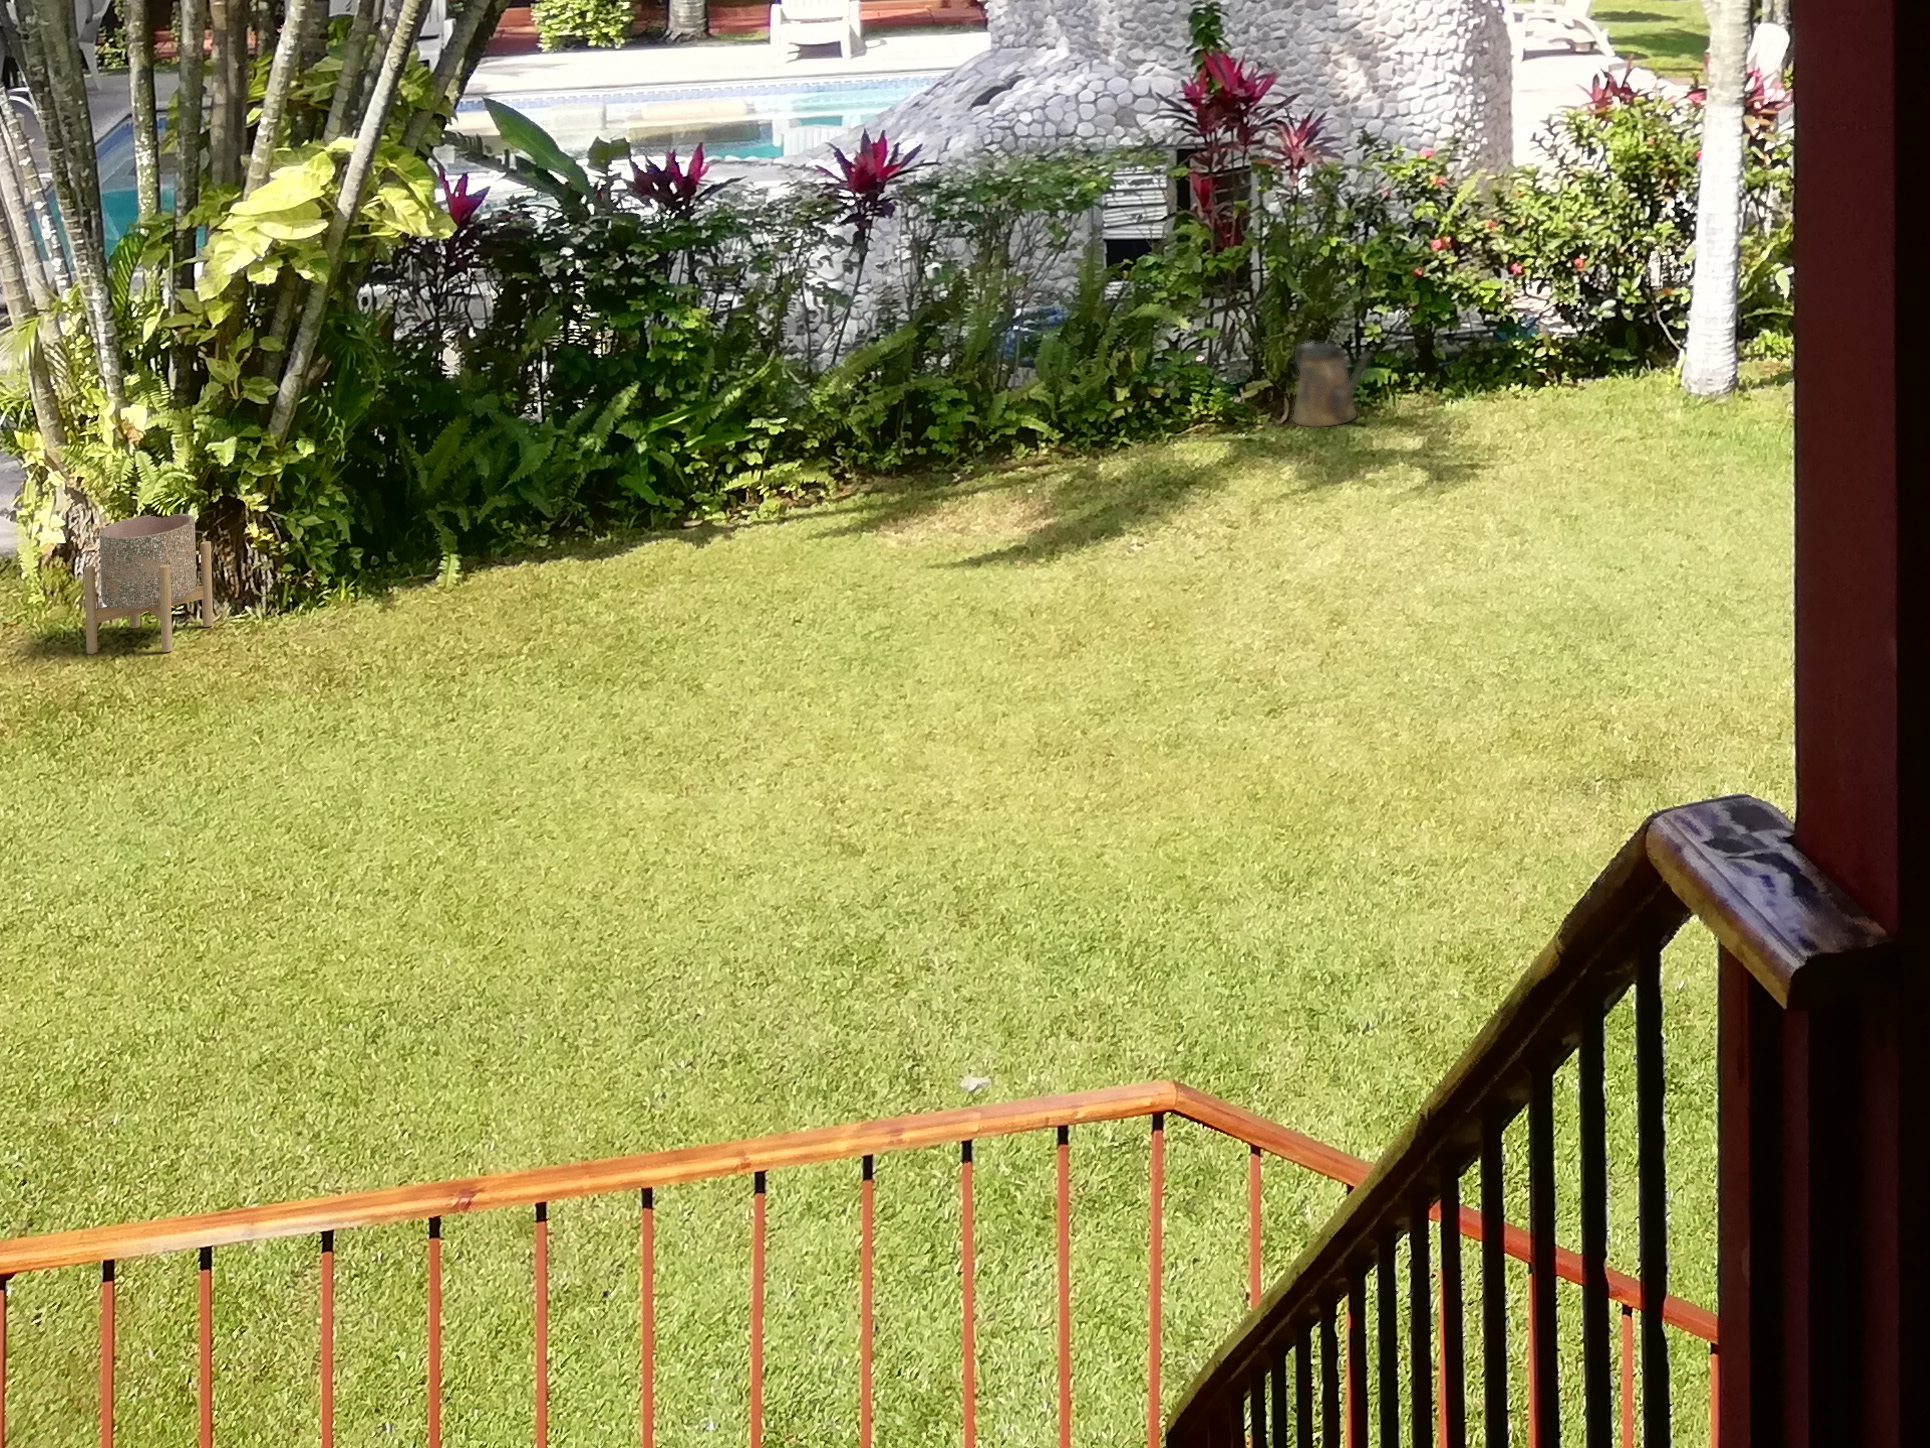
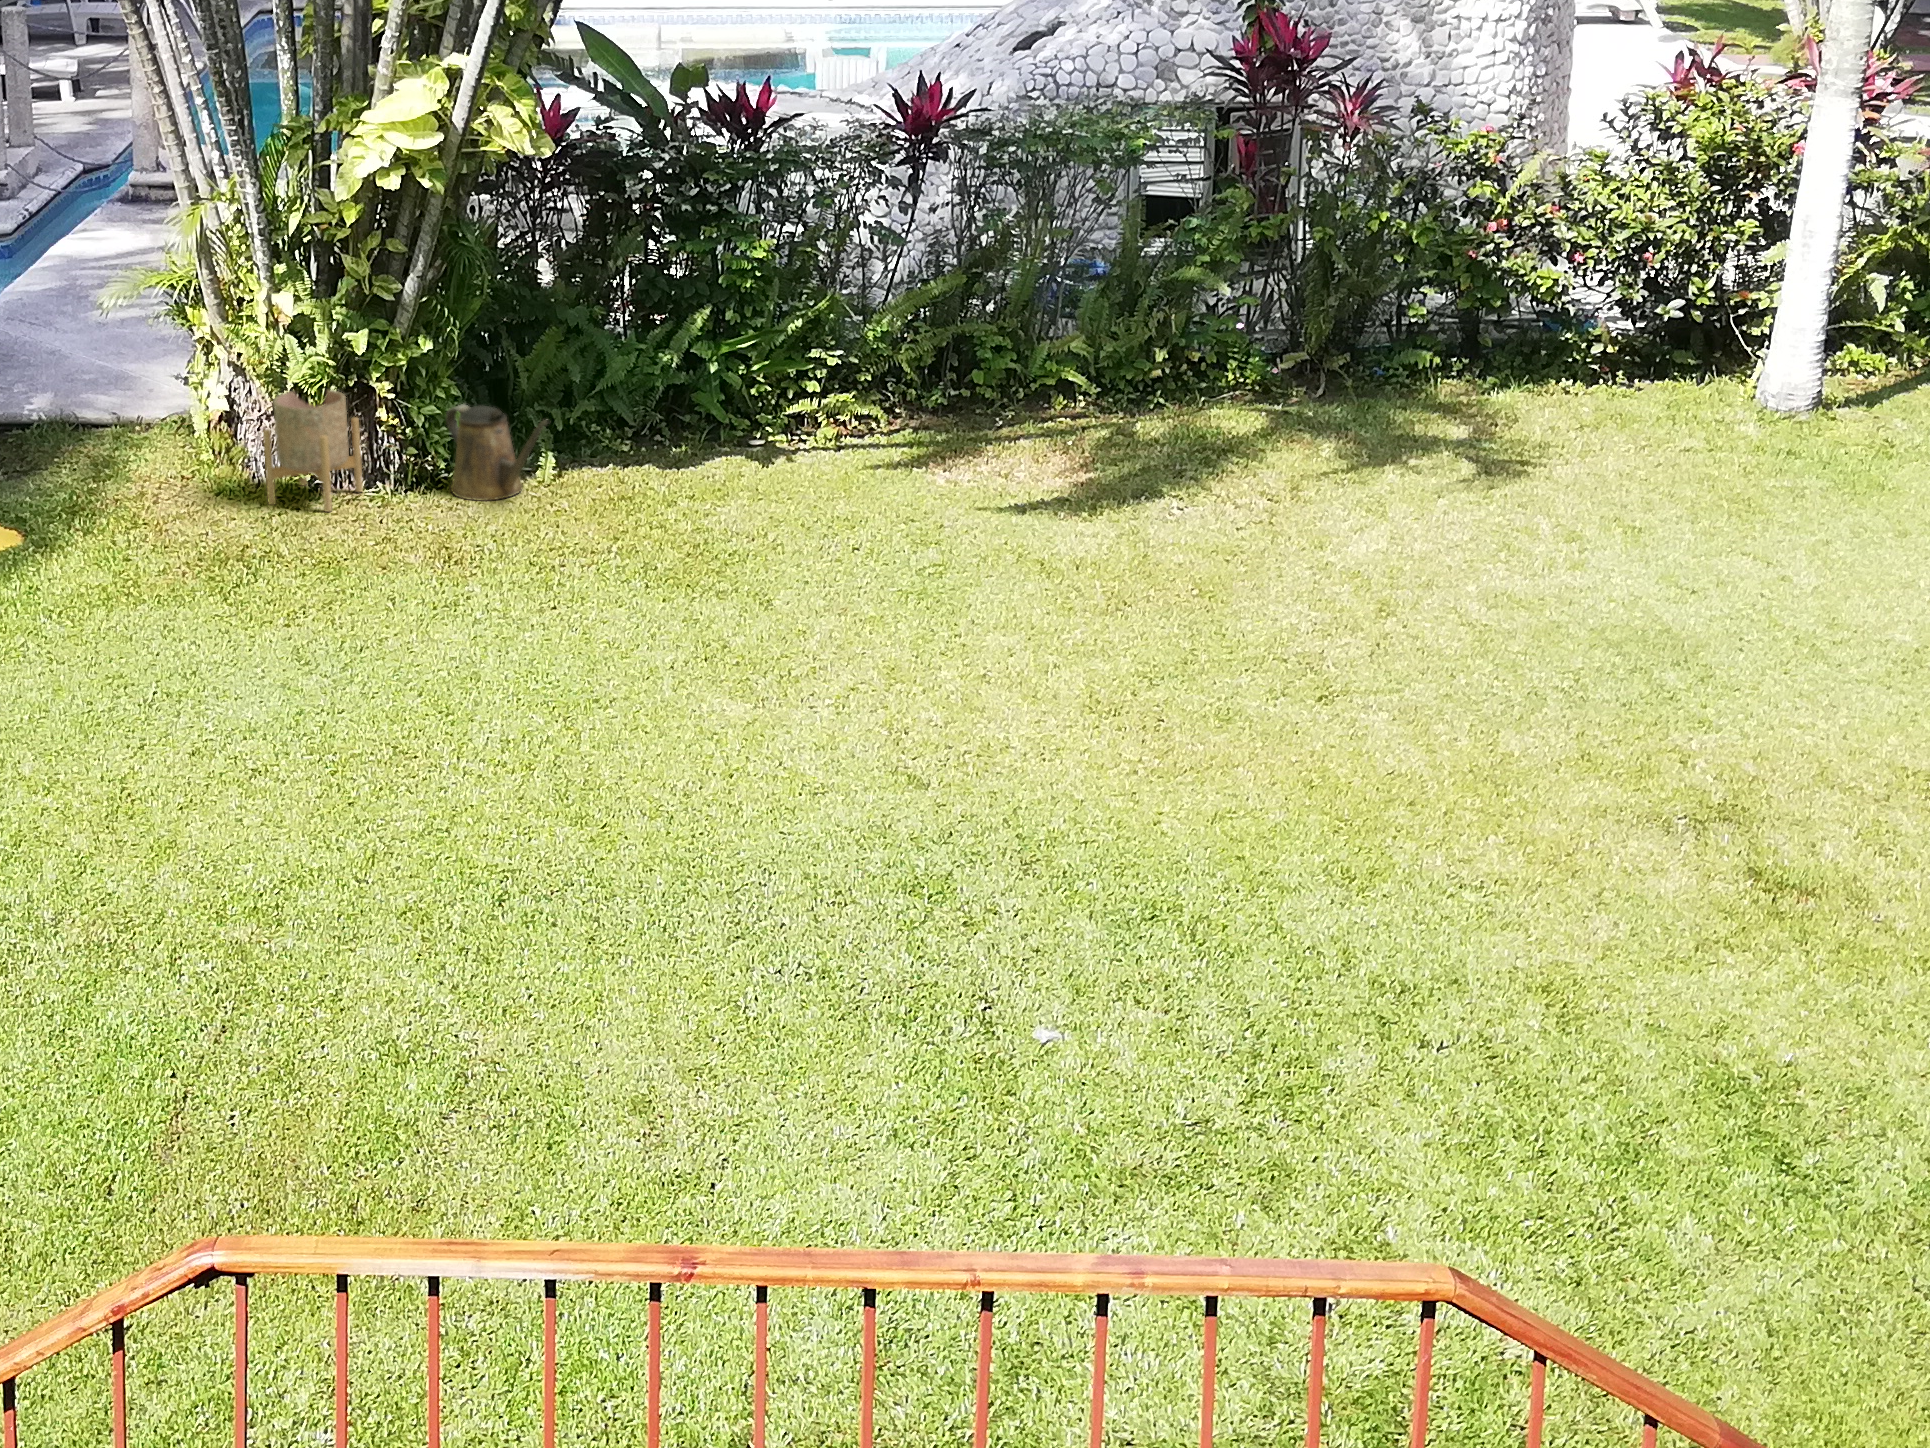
watering can: present [1293,343,1371,427] -> present [446,404,549,501]

